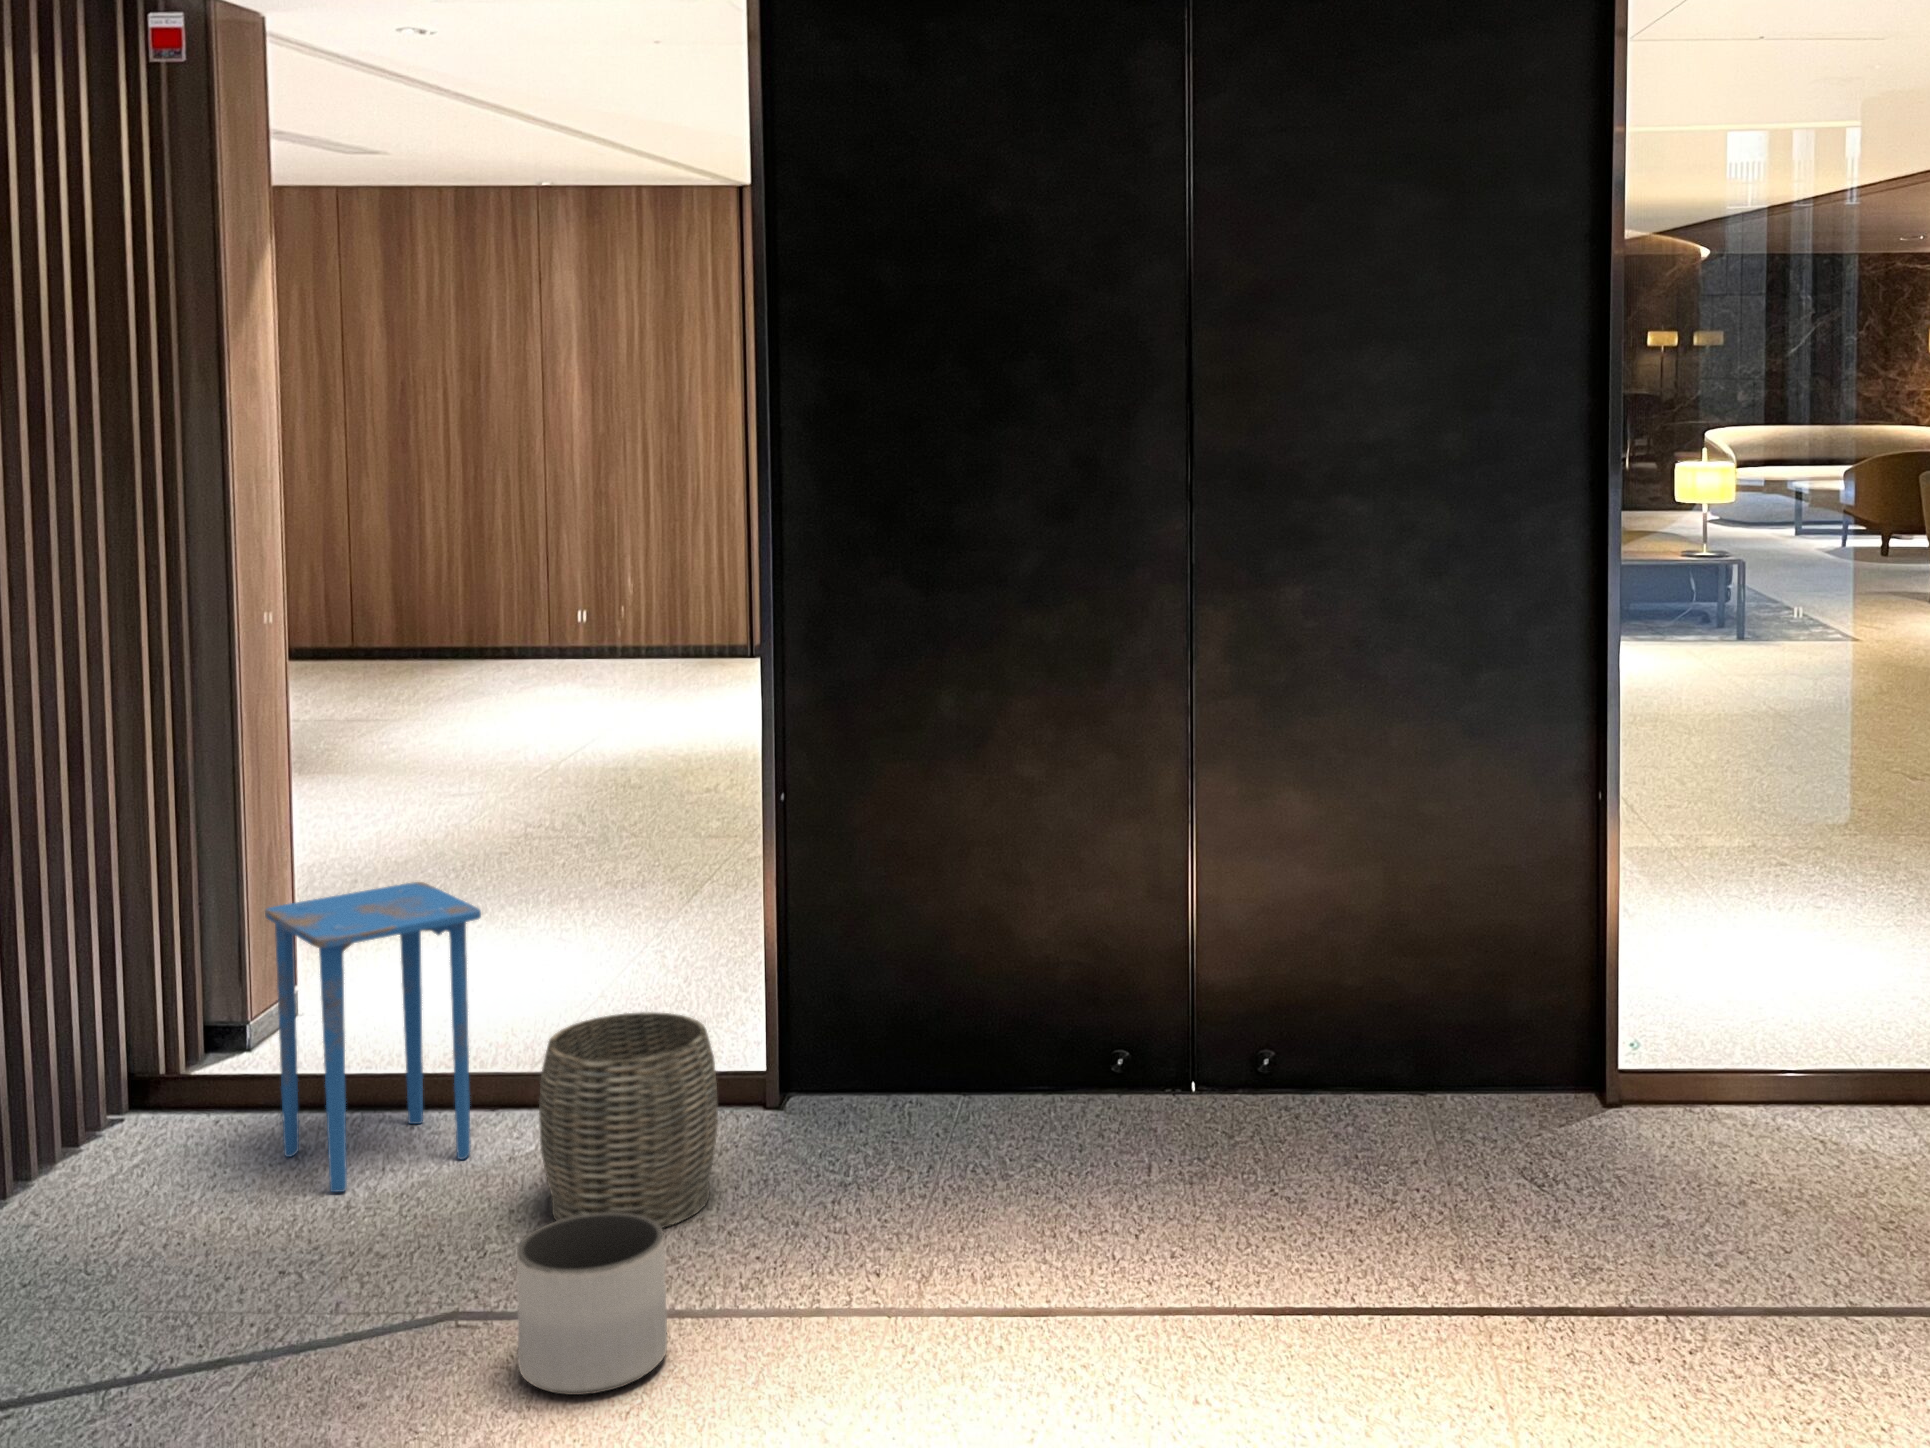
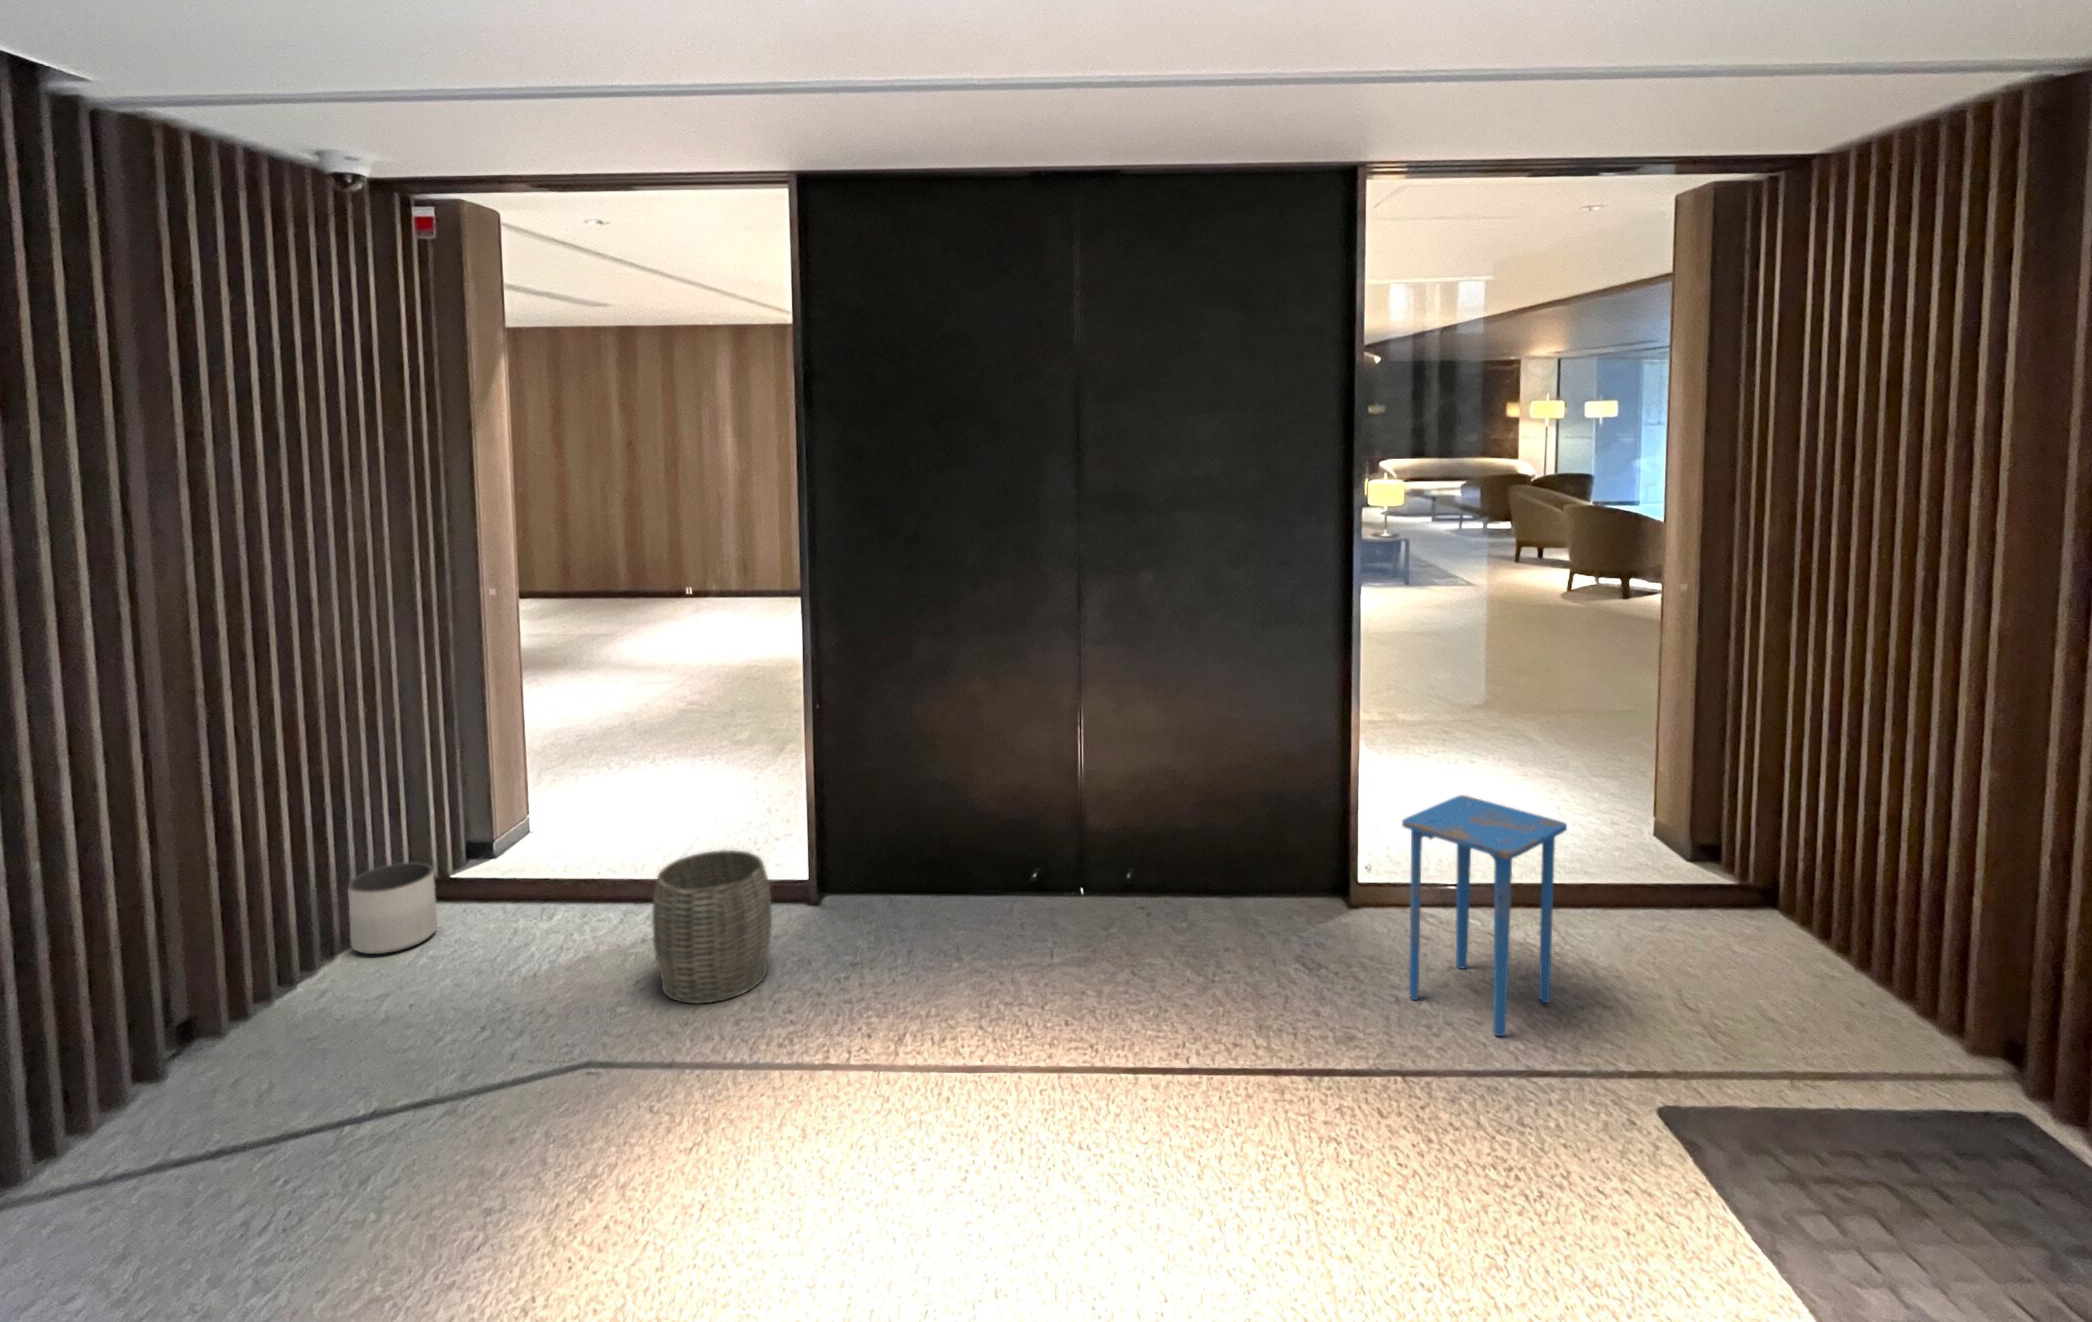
side table: present [265,882,481,1192] -> present [1402,795,1567,1036]
planter: present [517,1212,667,1395] -> present [348,862,437,954]

